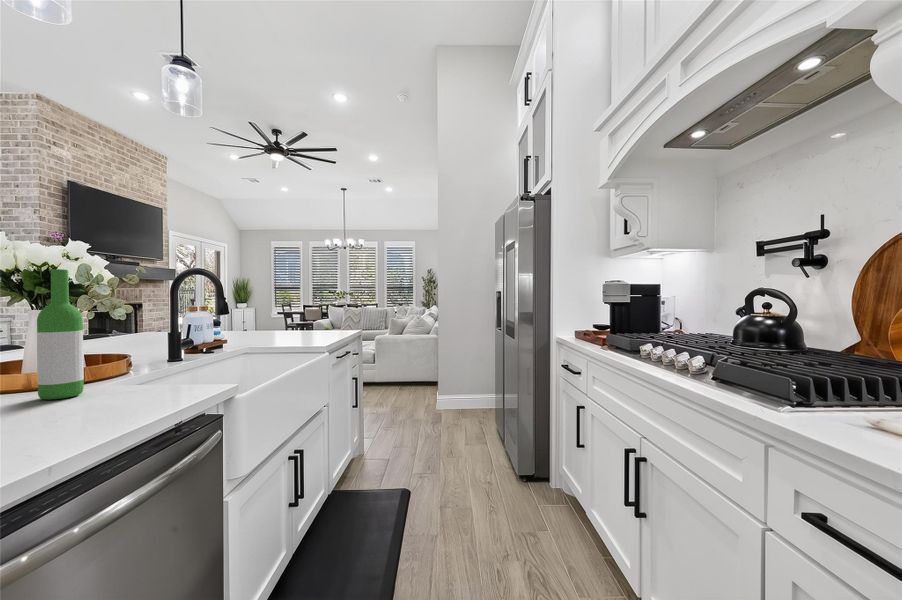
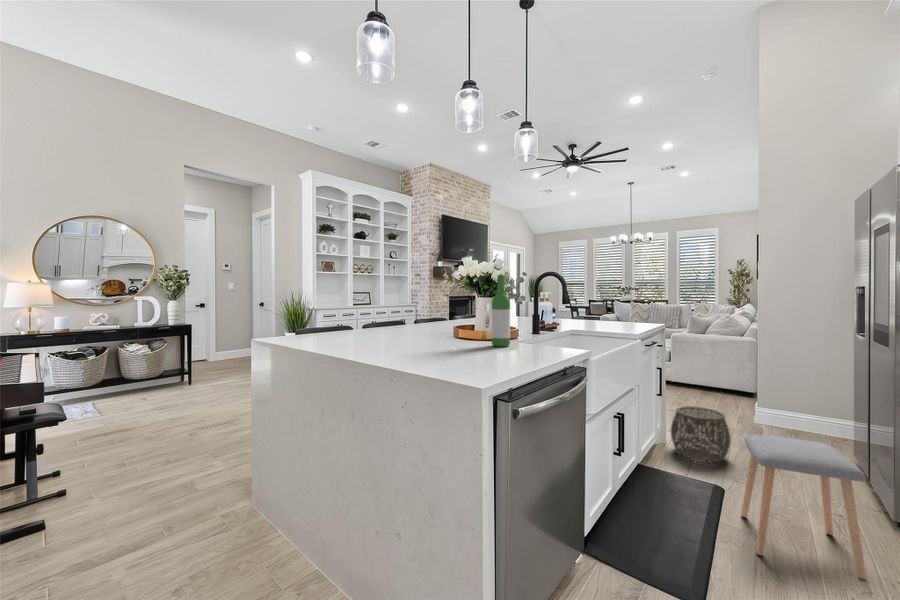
woven basket: none [366,411,418,469] -> present [671,406,731,463]
stool: none [424,436,514,571] -> present [741,434,867,581]

